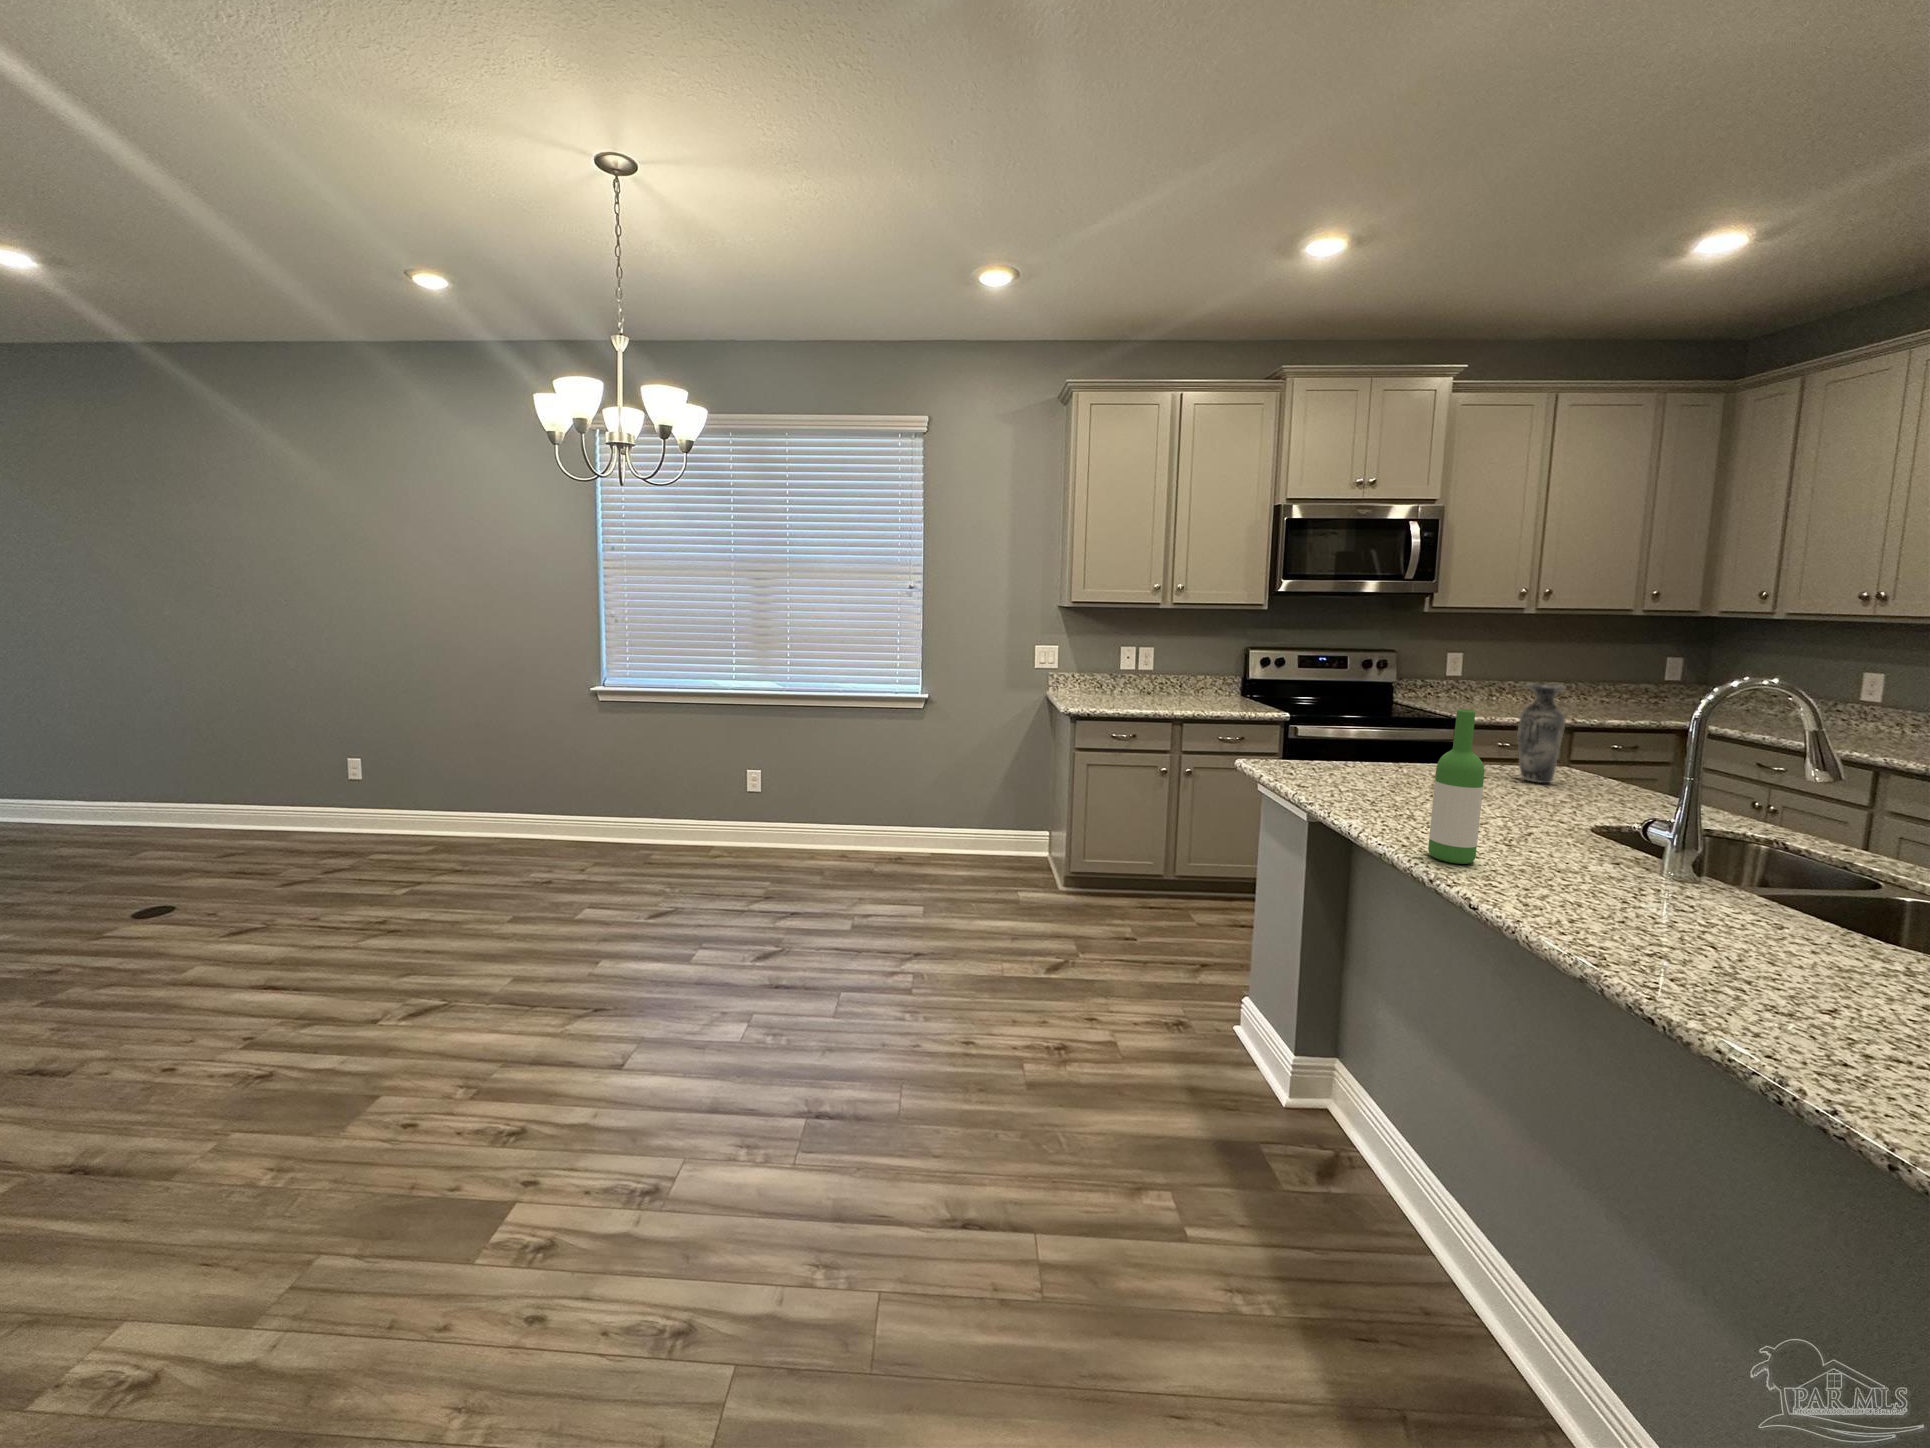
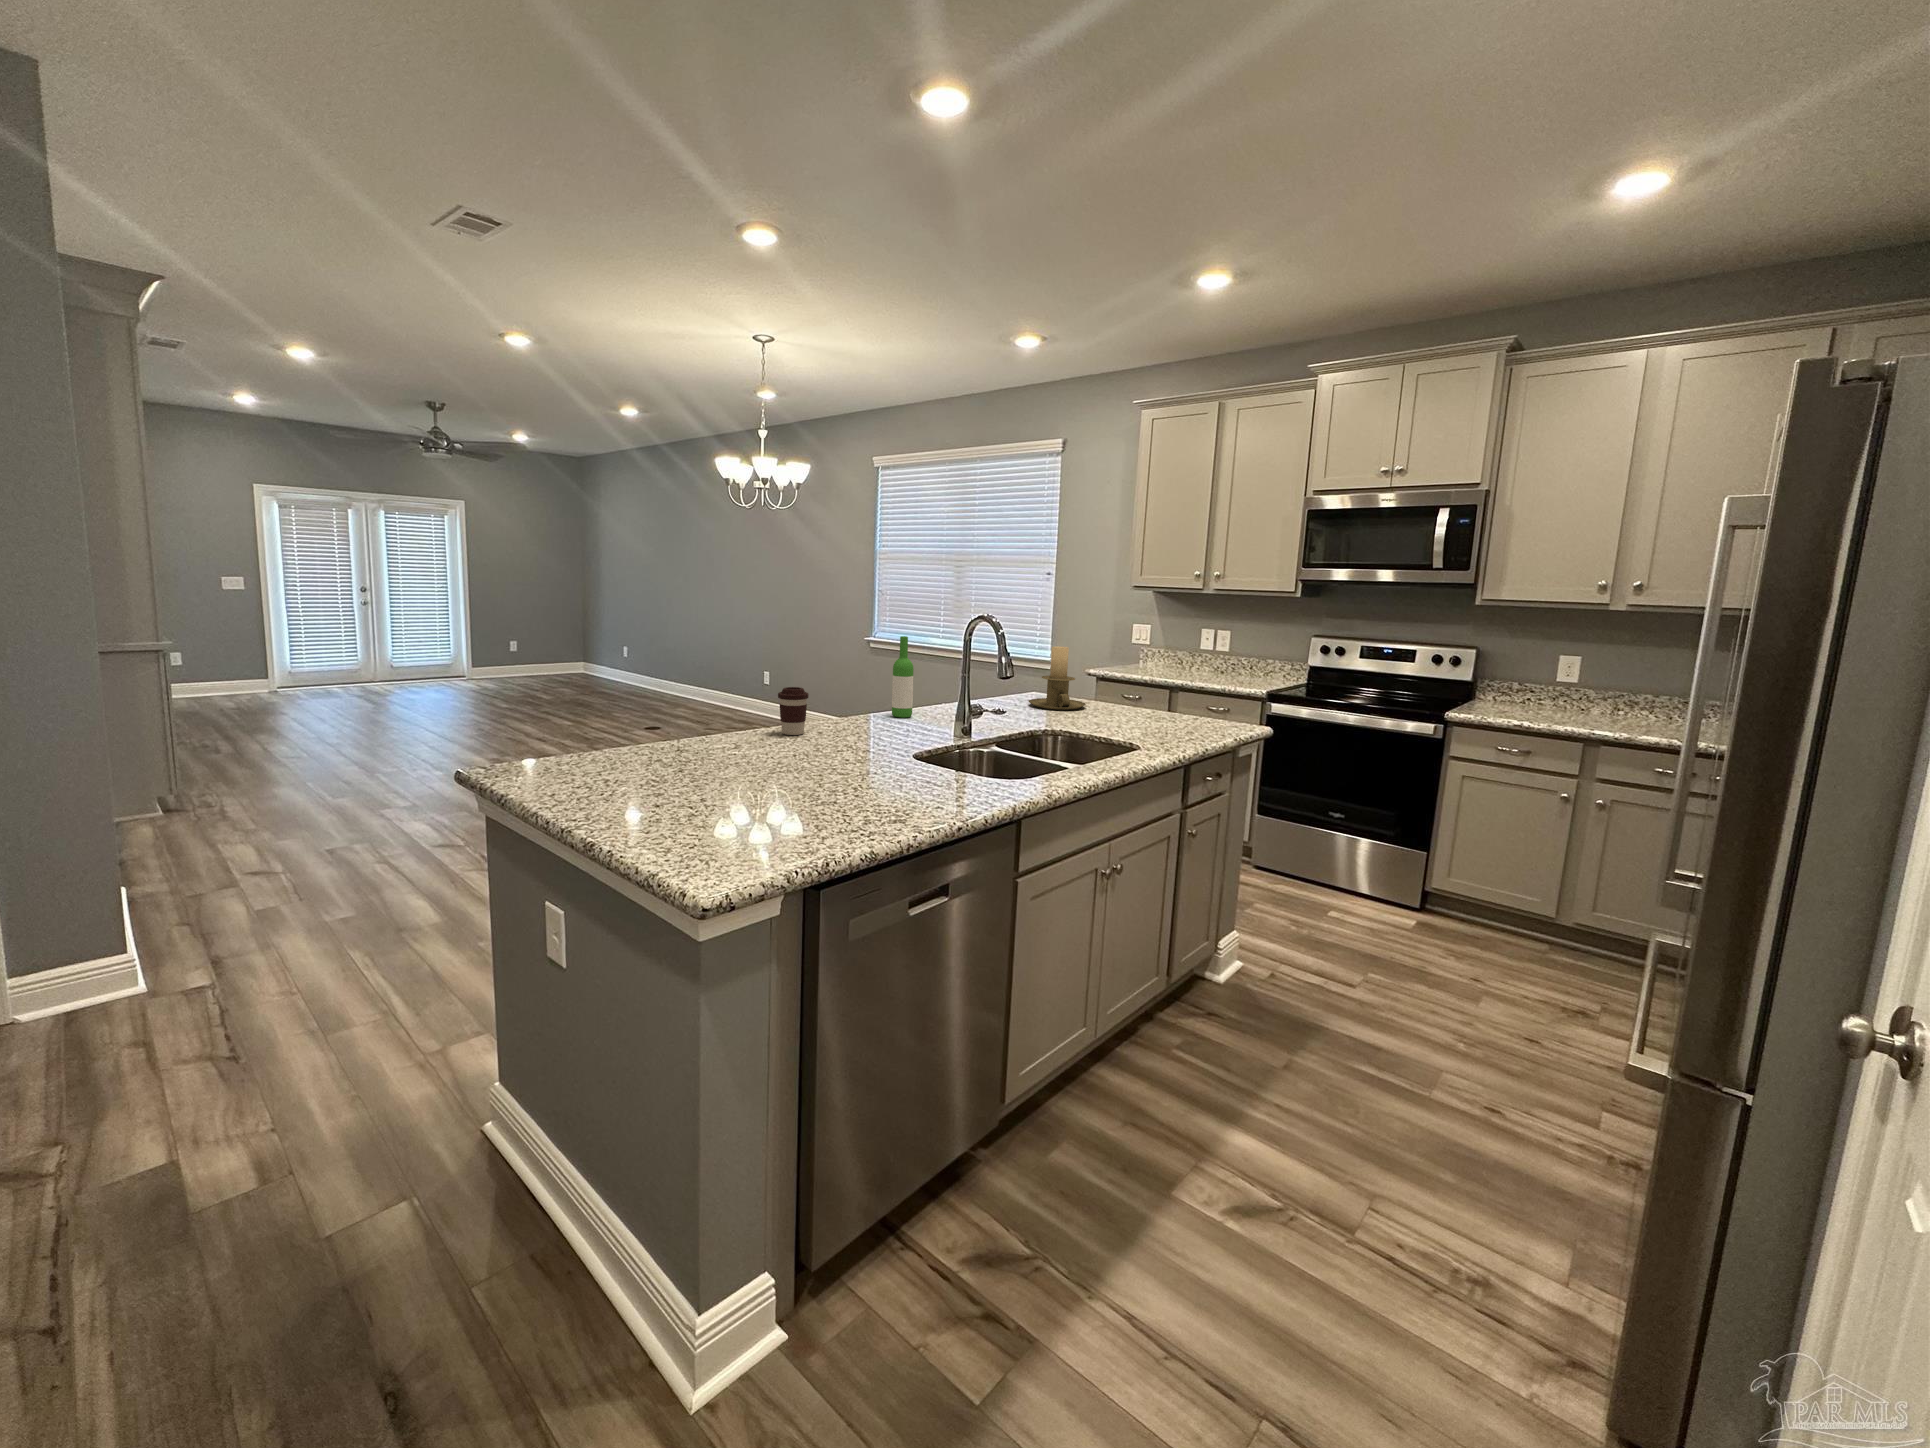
vase: present [1518,683,1566,783] -> none [1147,647,1176,723]
candle holder: none [1323,692,1419,786] -> present [1029,646,1086,710]
coffee cup: none [1691,879,1808,1012] -> present [778,687,809,735]

